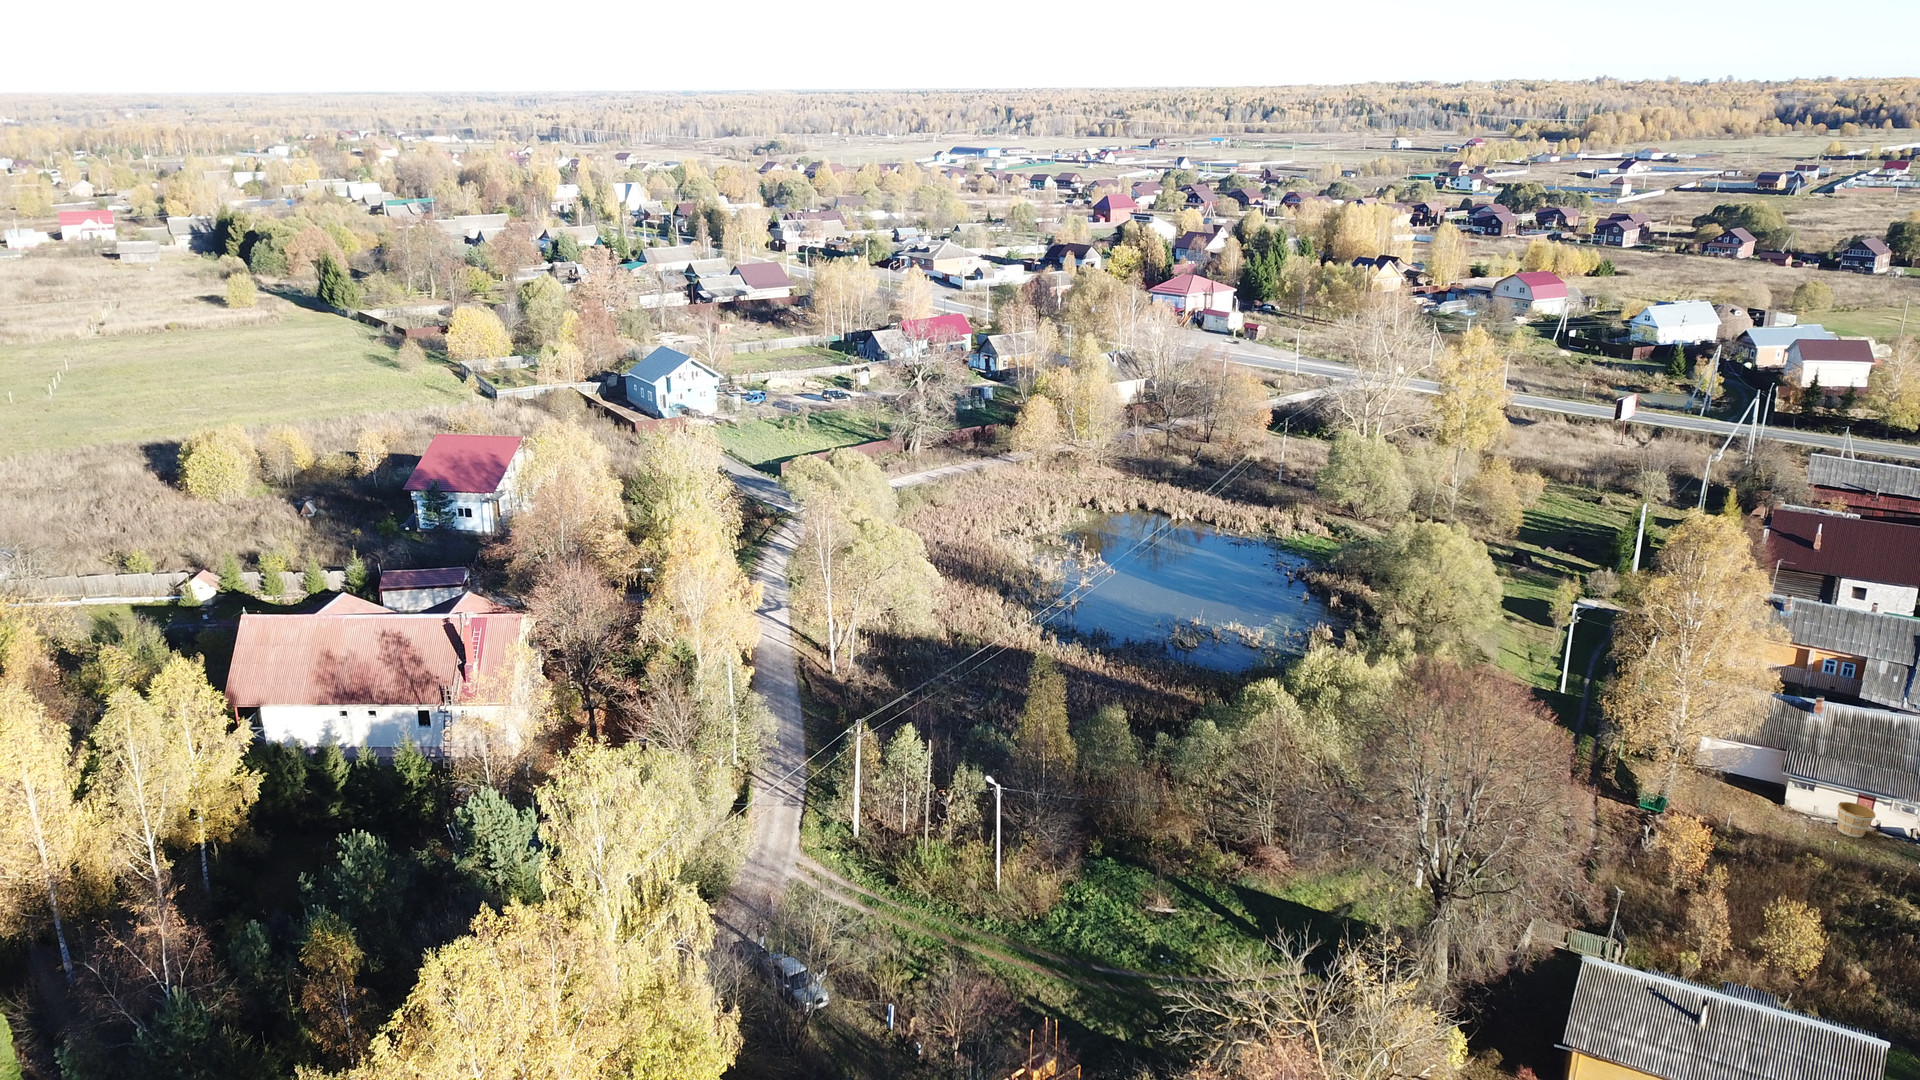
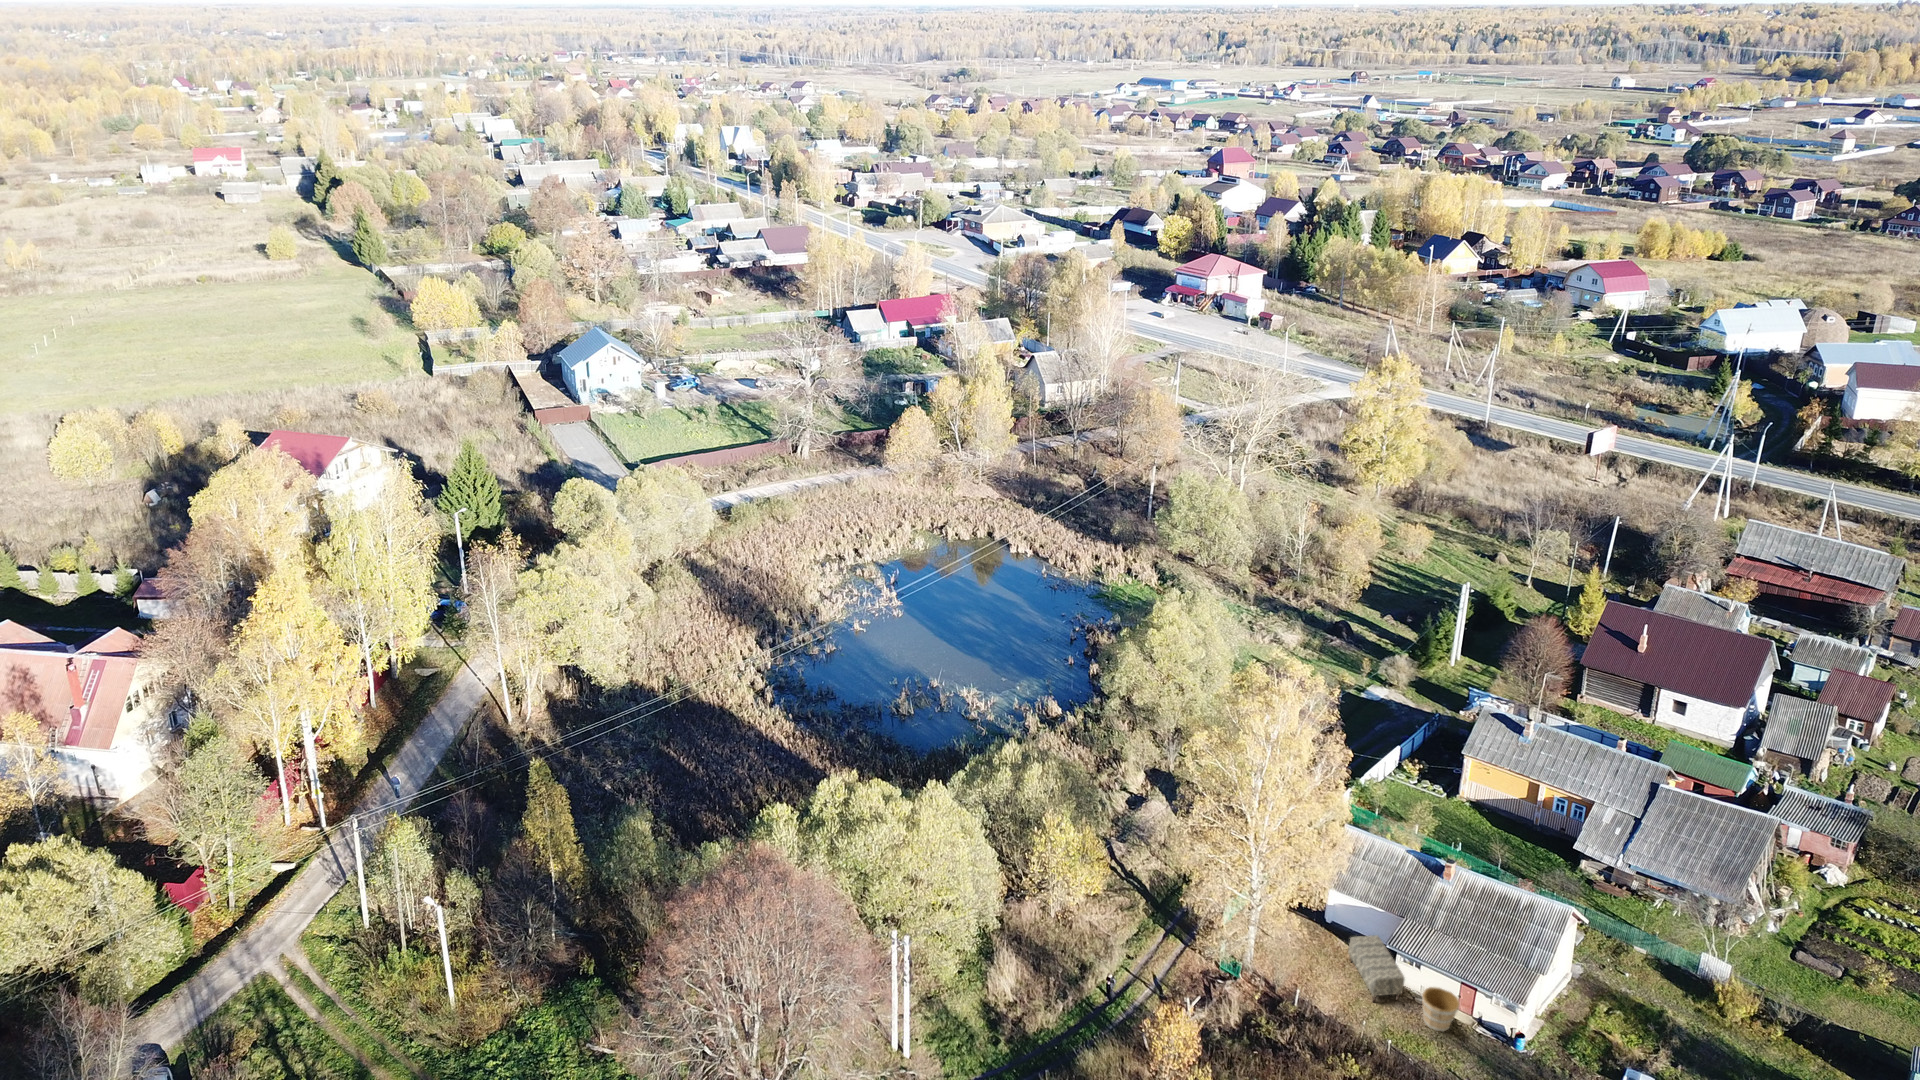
bench: none [1743,771,1816,823] -> present [1348,935,1405,1002]

